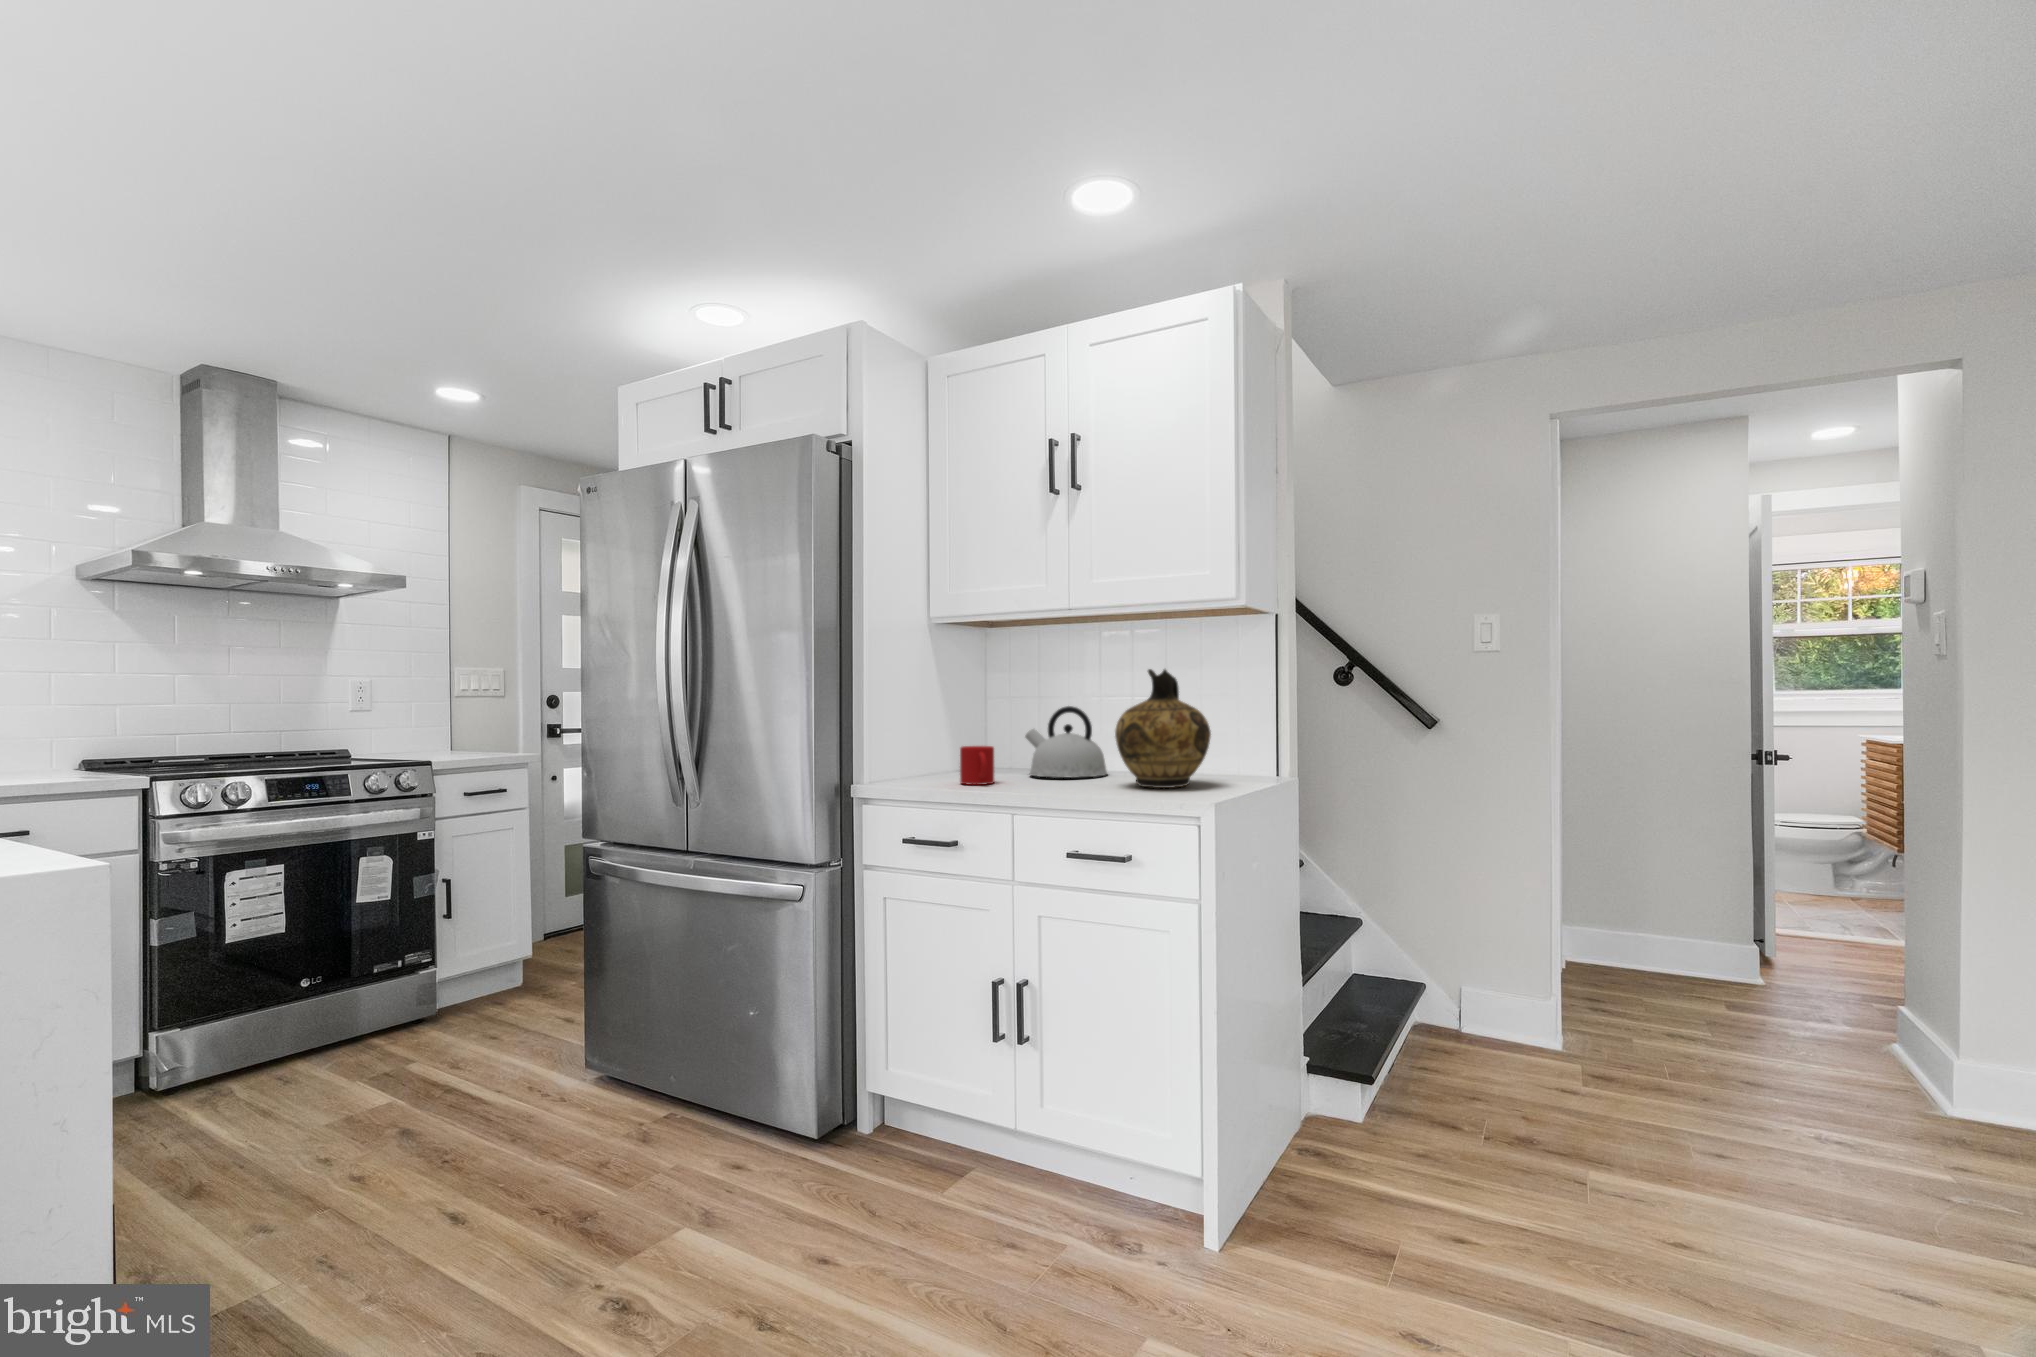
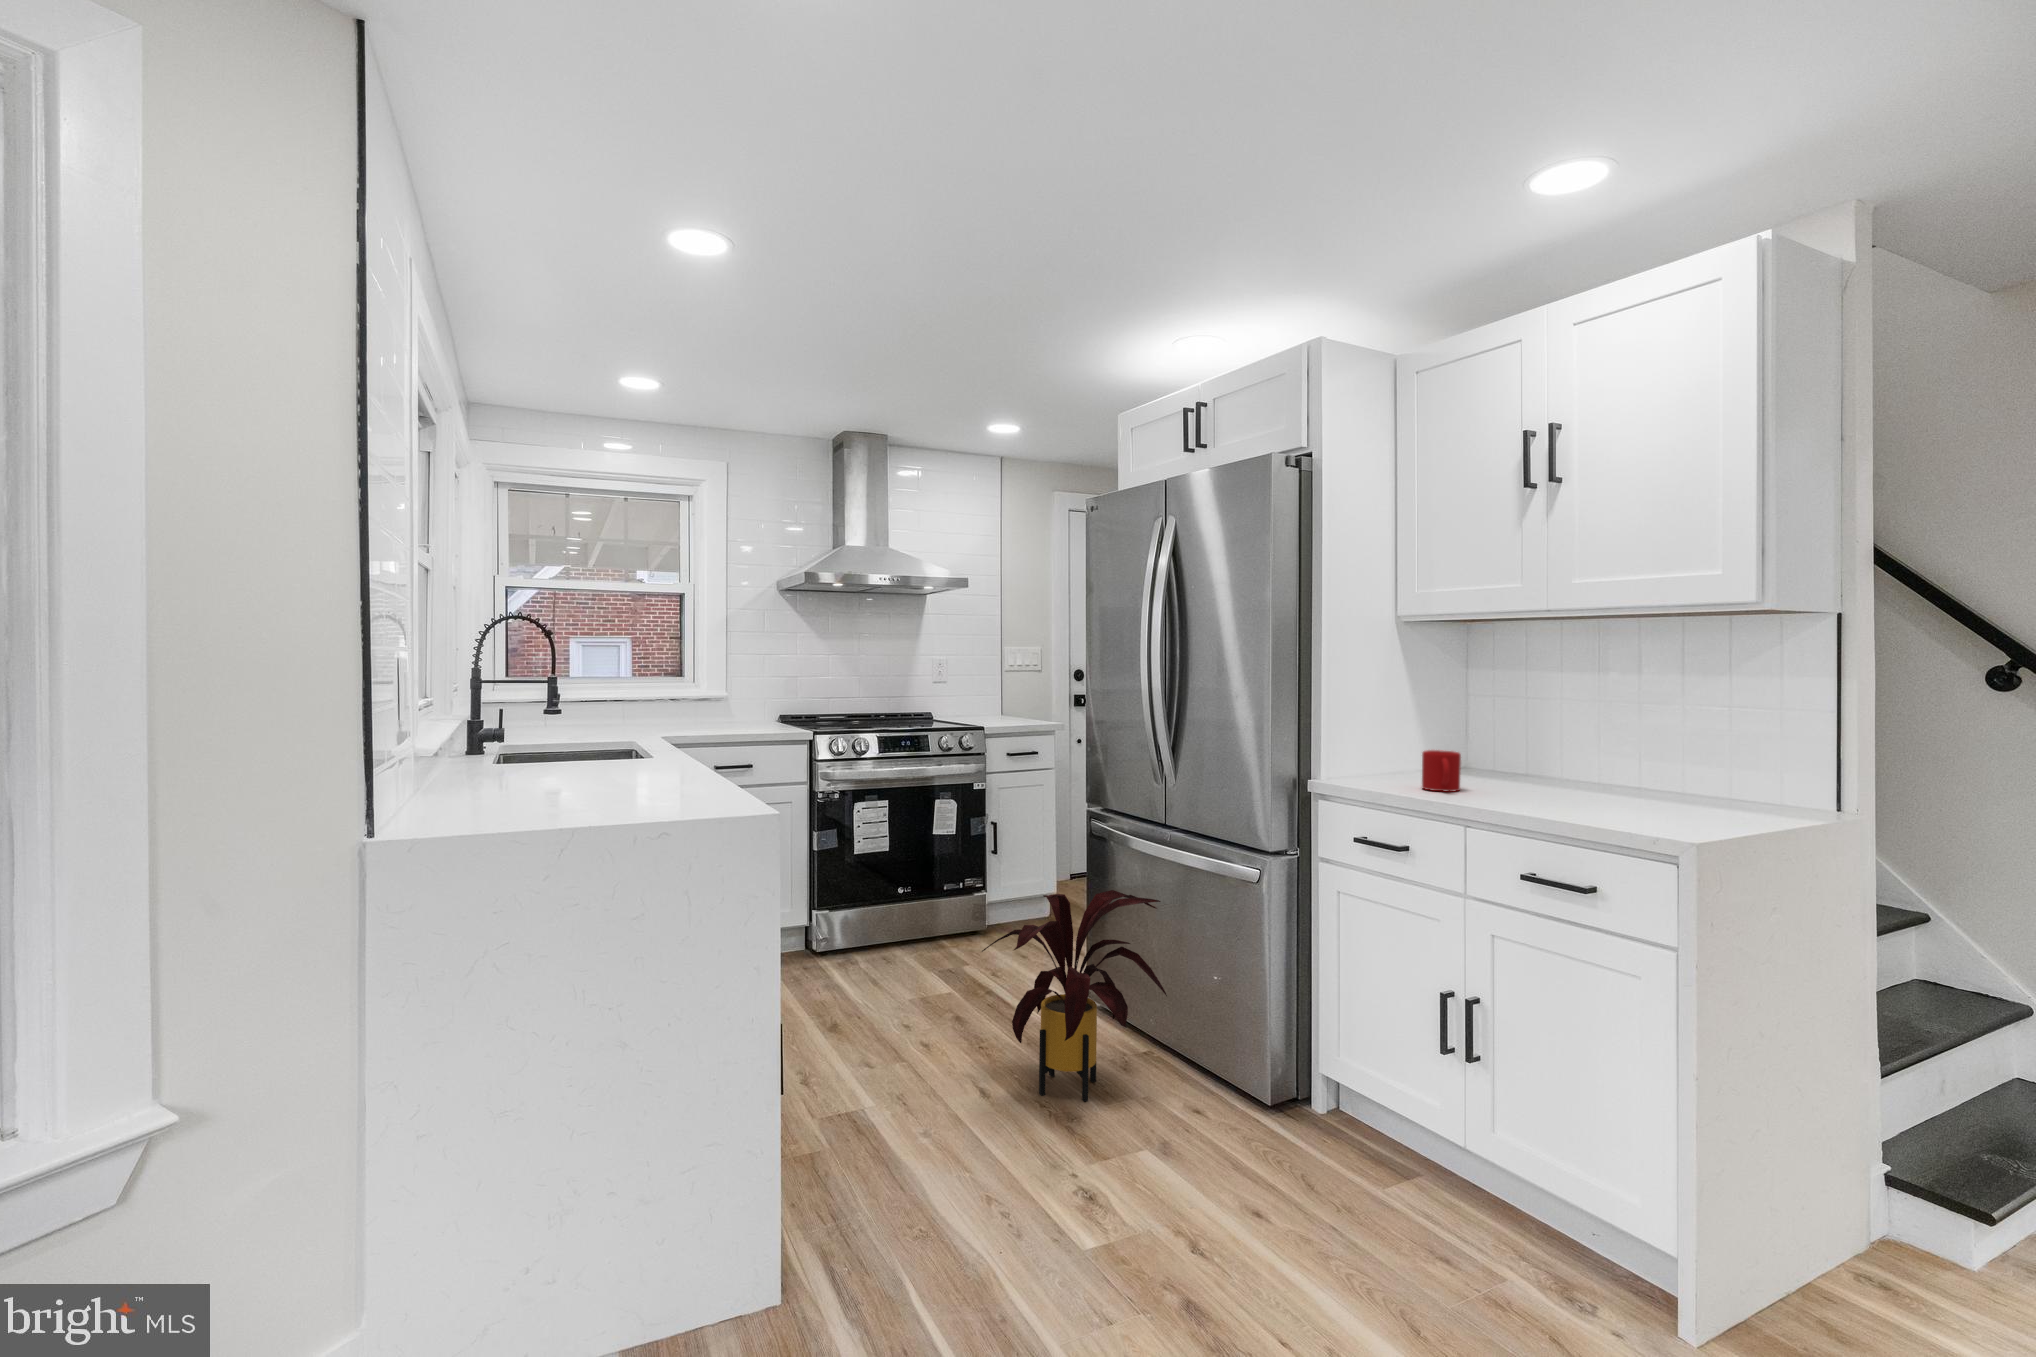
ceramic jug: present [1115,669,1211,788] -> none [1604,680,1735,816]
kettle: present [1025,706,1107,778] -> none [1502,713,1603,793]
house plant: none [452,932,704,1201] -> present [982,890,1167,1102]

